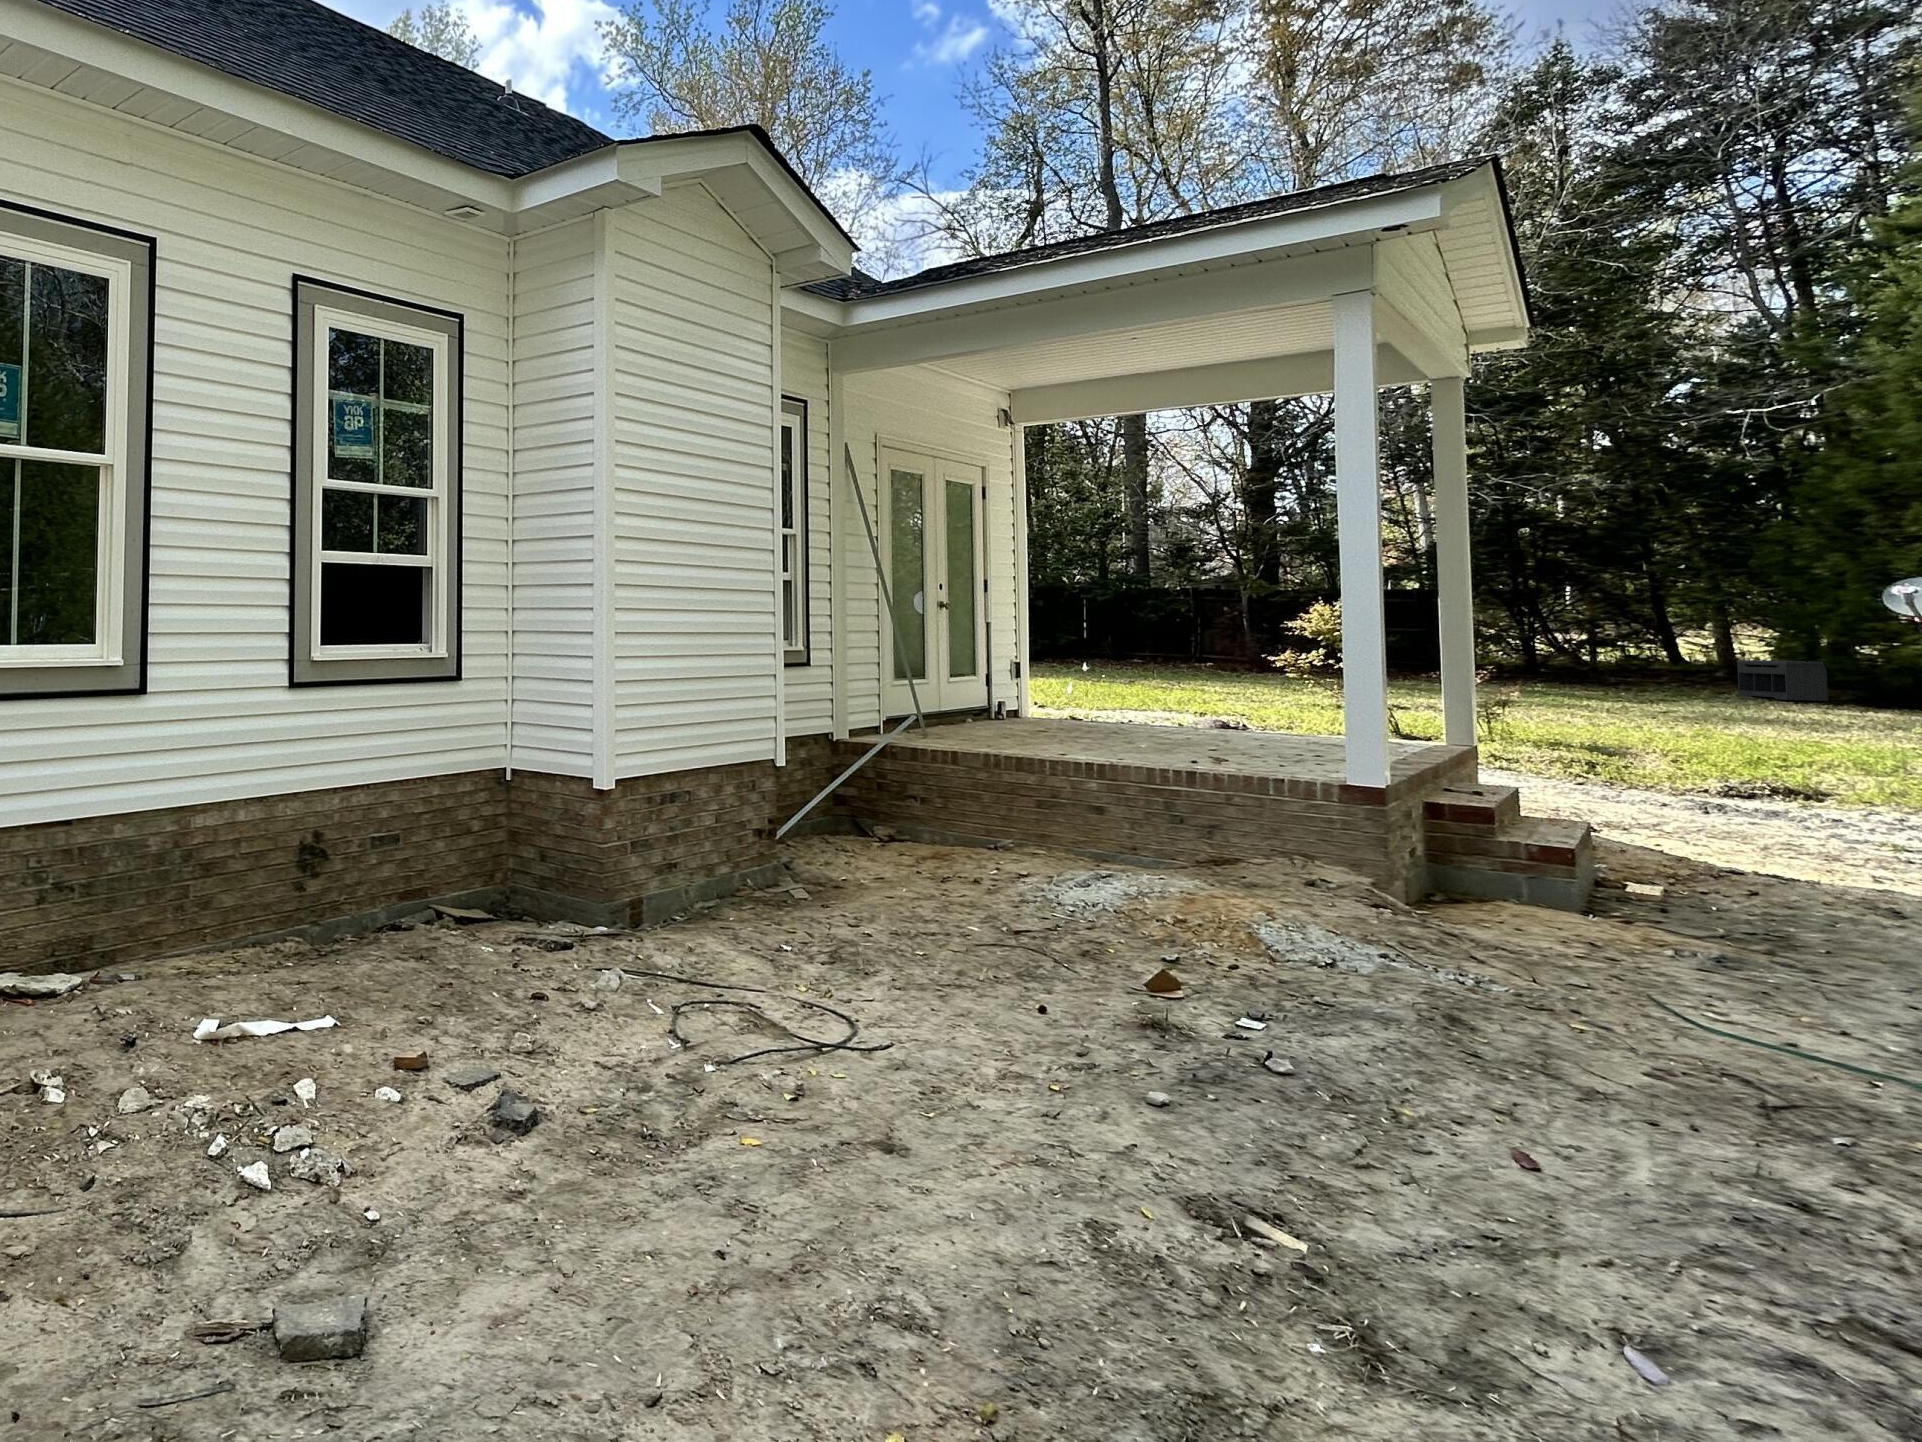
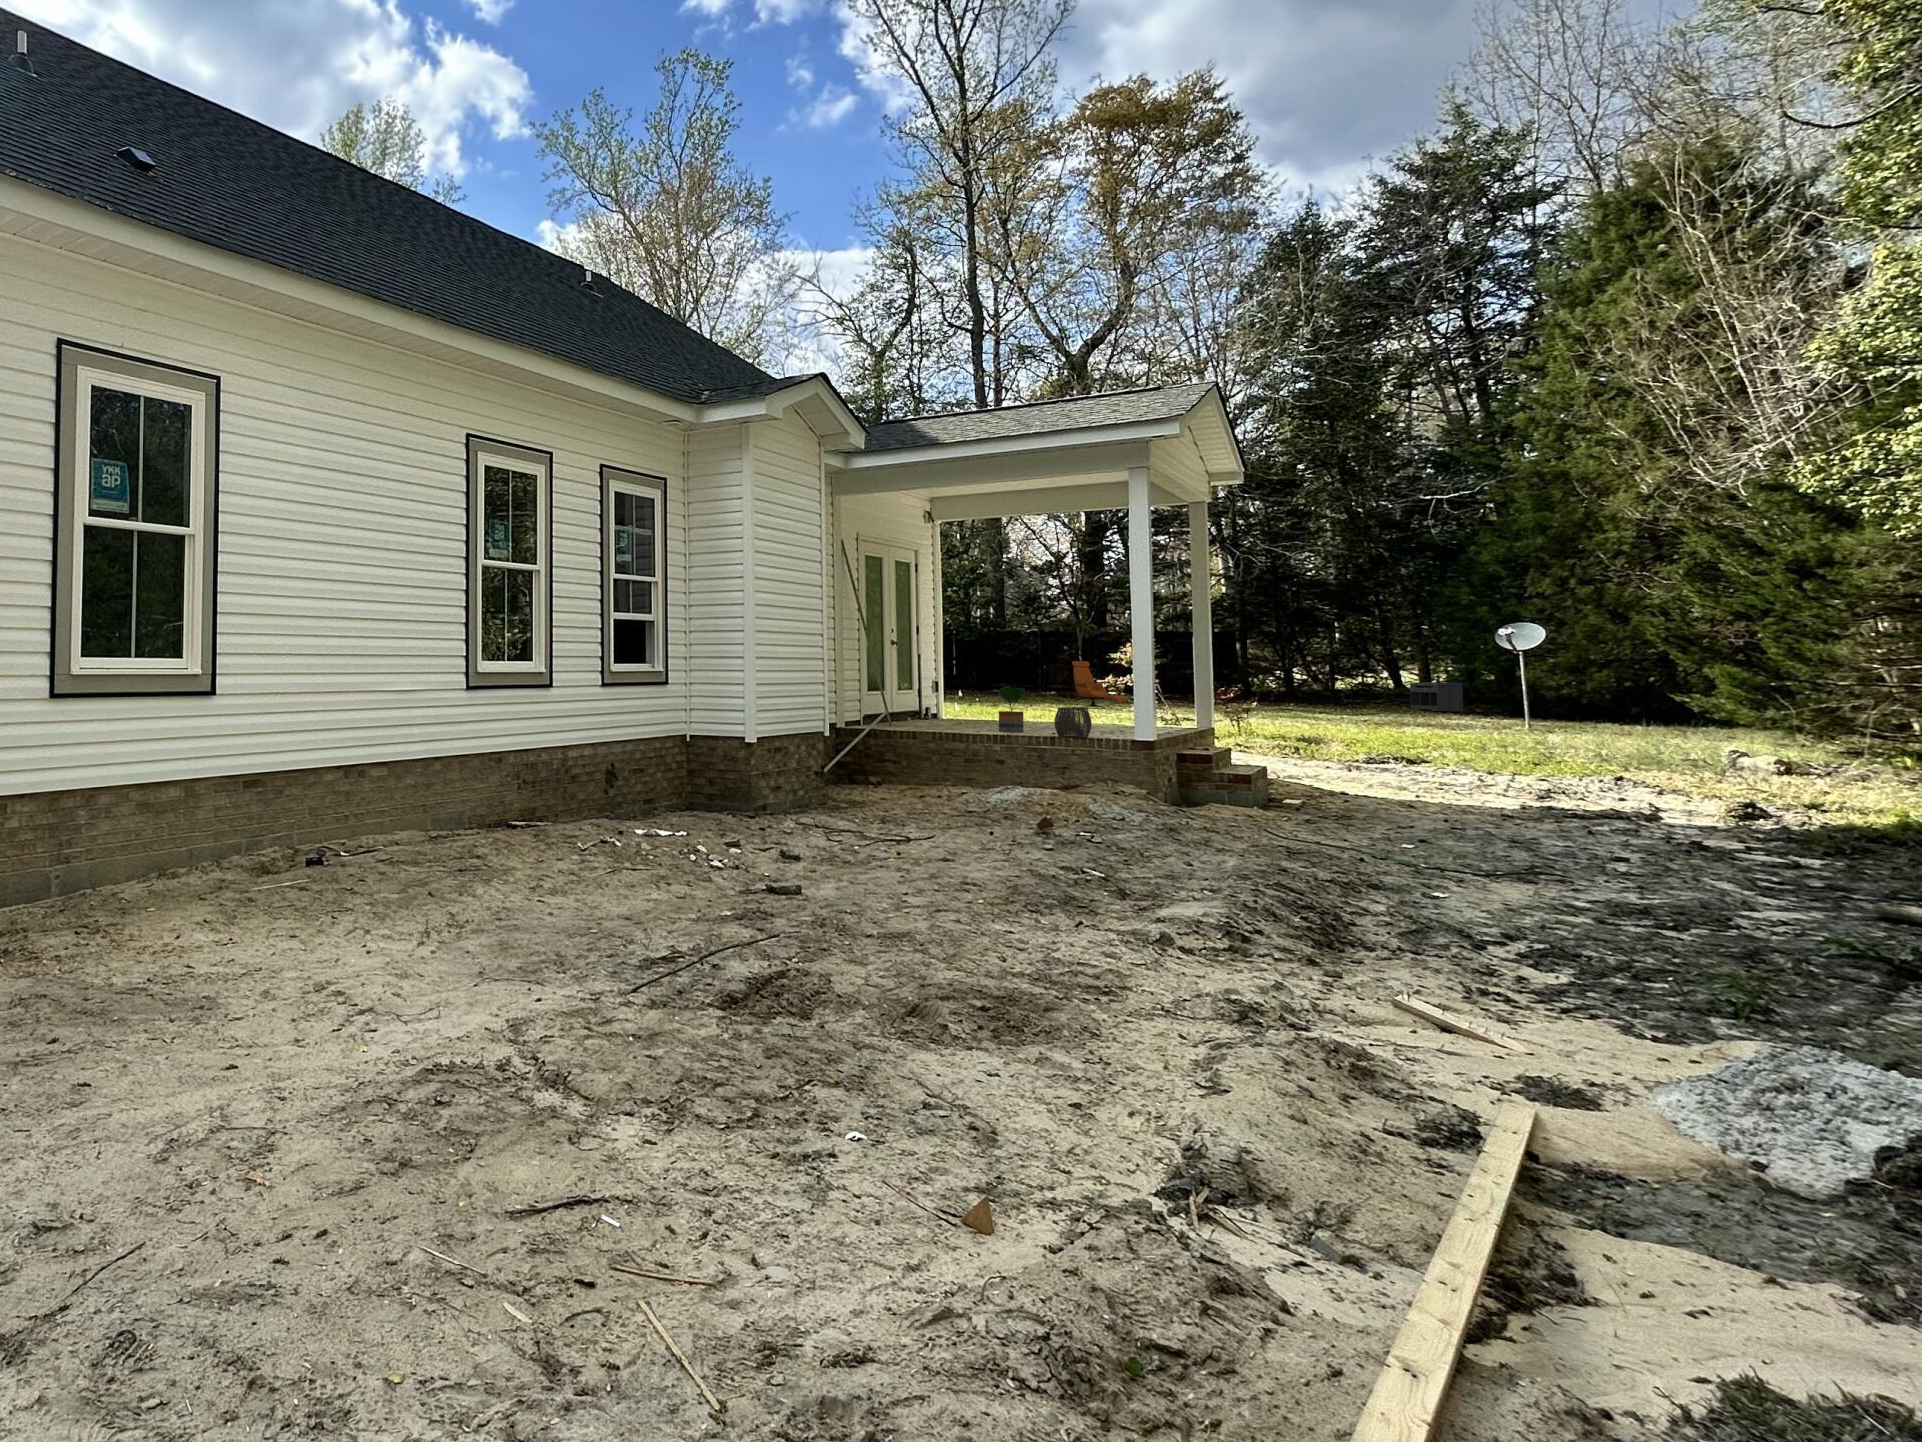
lounge chair: none [1242,628,1319,691] -> present [1072,661,1128,709]
potted tree: none [1098,676,1153,751] -> present [999,686,1028,732]
woven basket: none [1192,717,1261,770] -> present [1054,707,1092,738]

